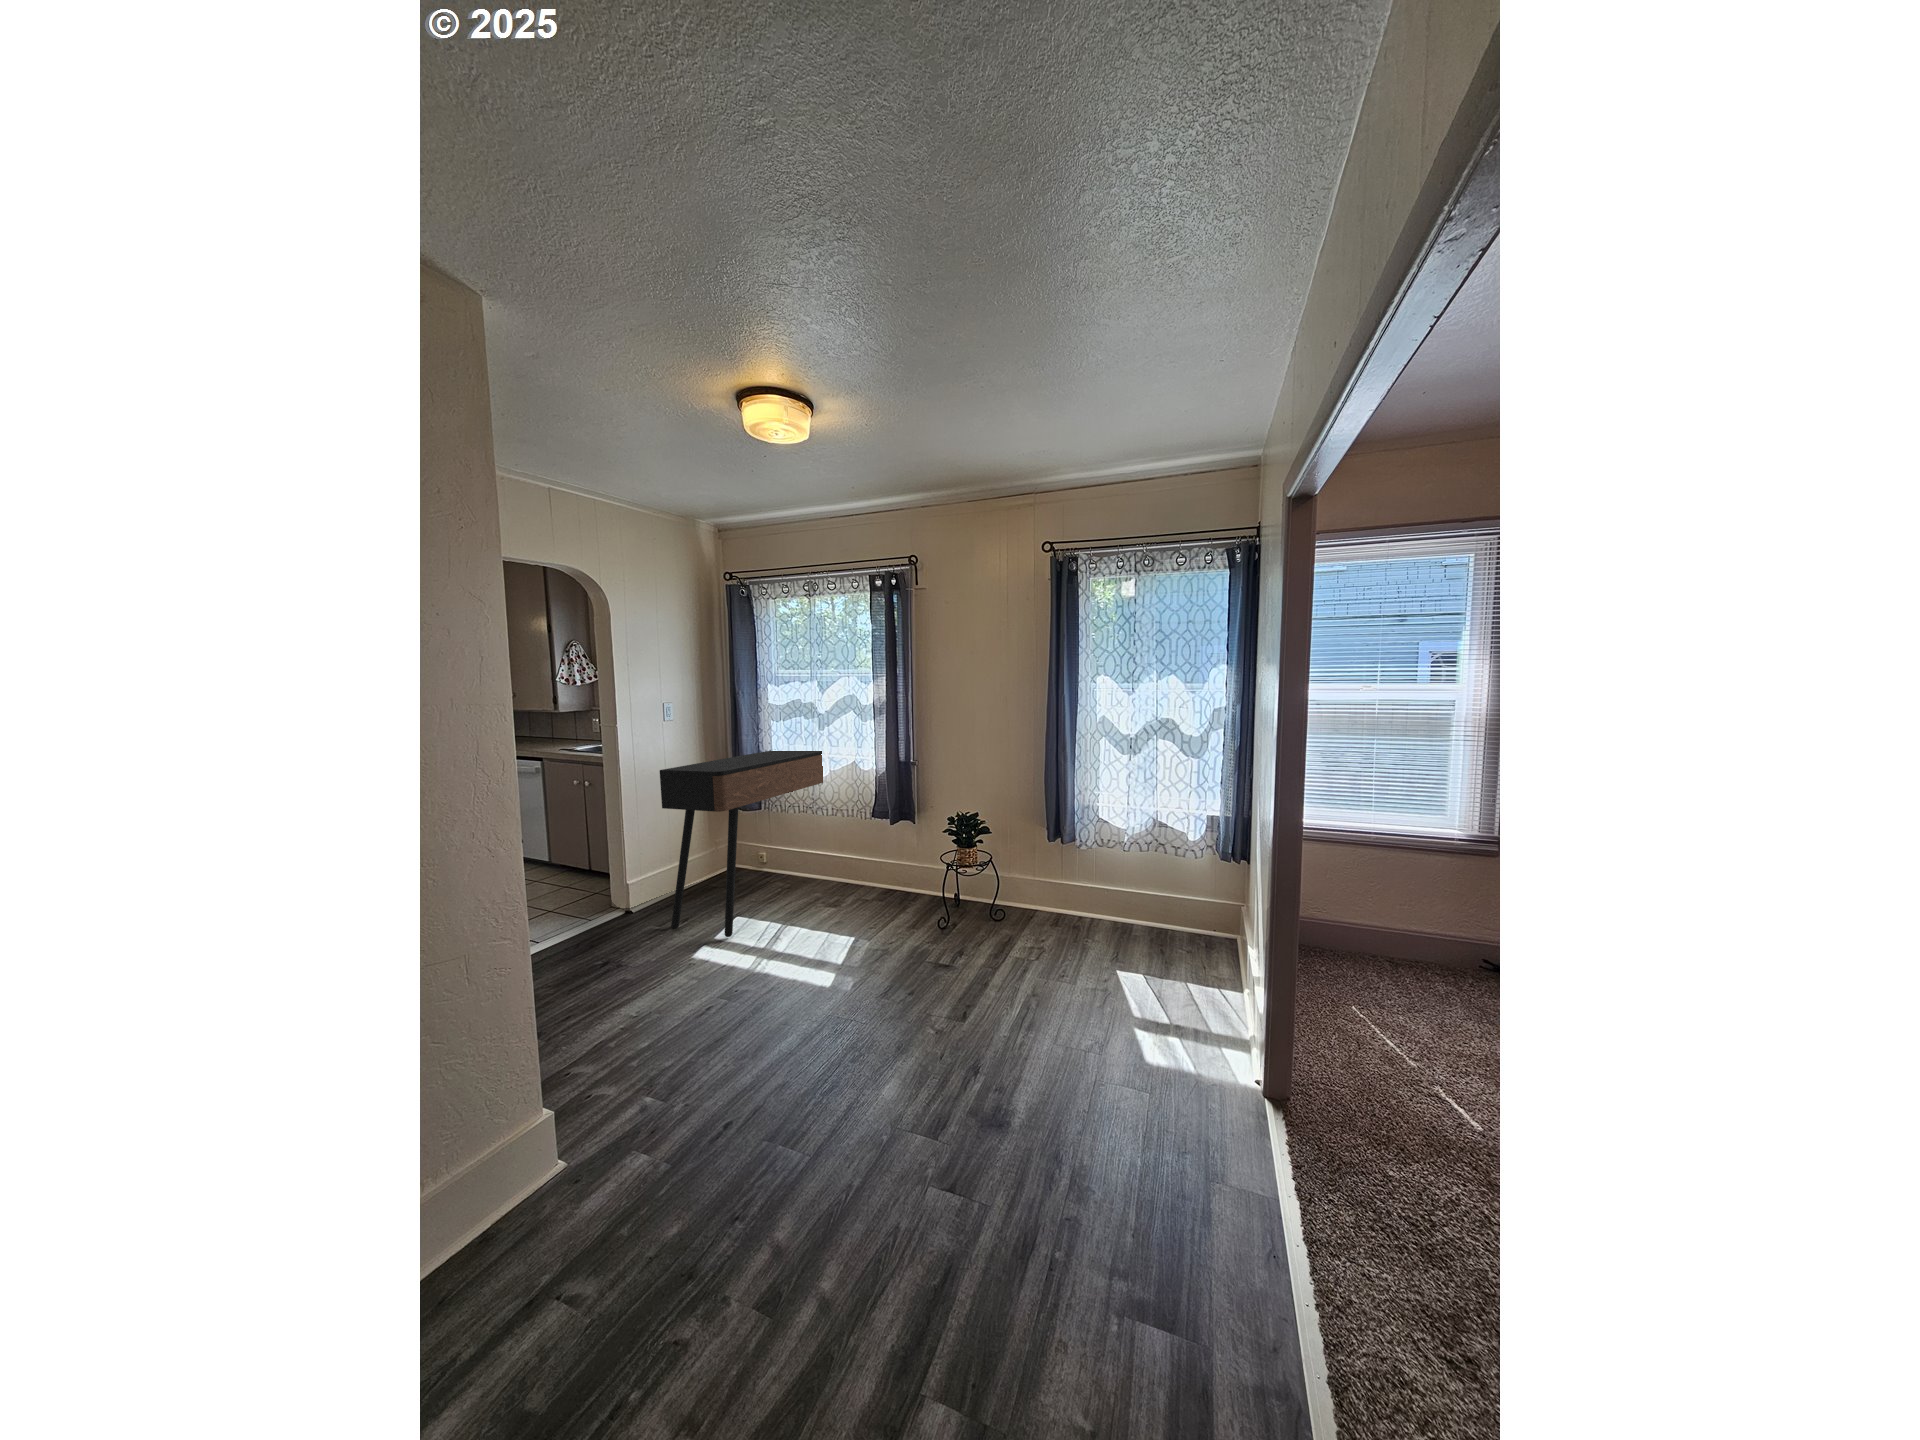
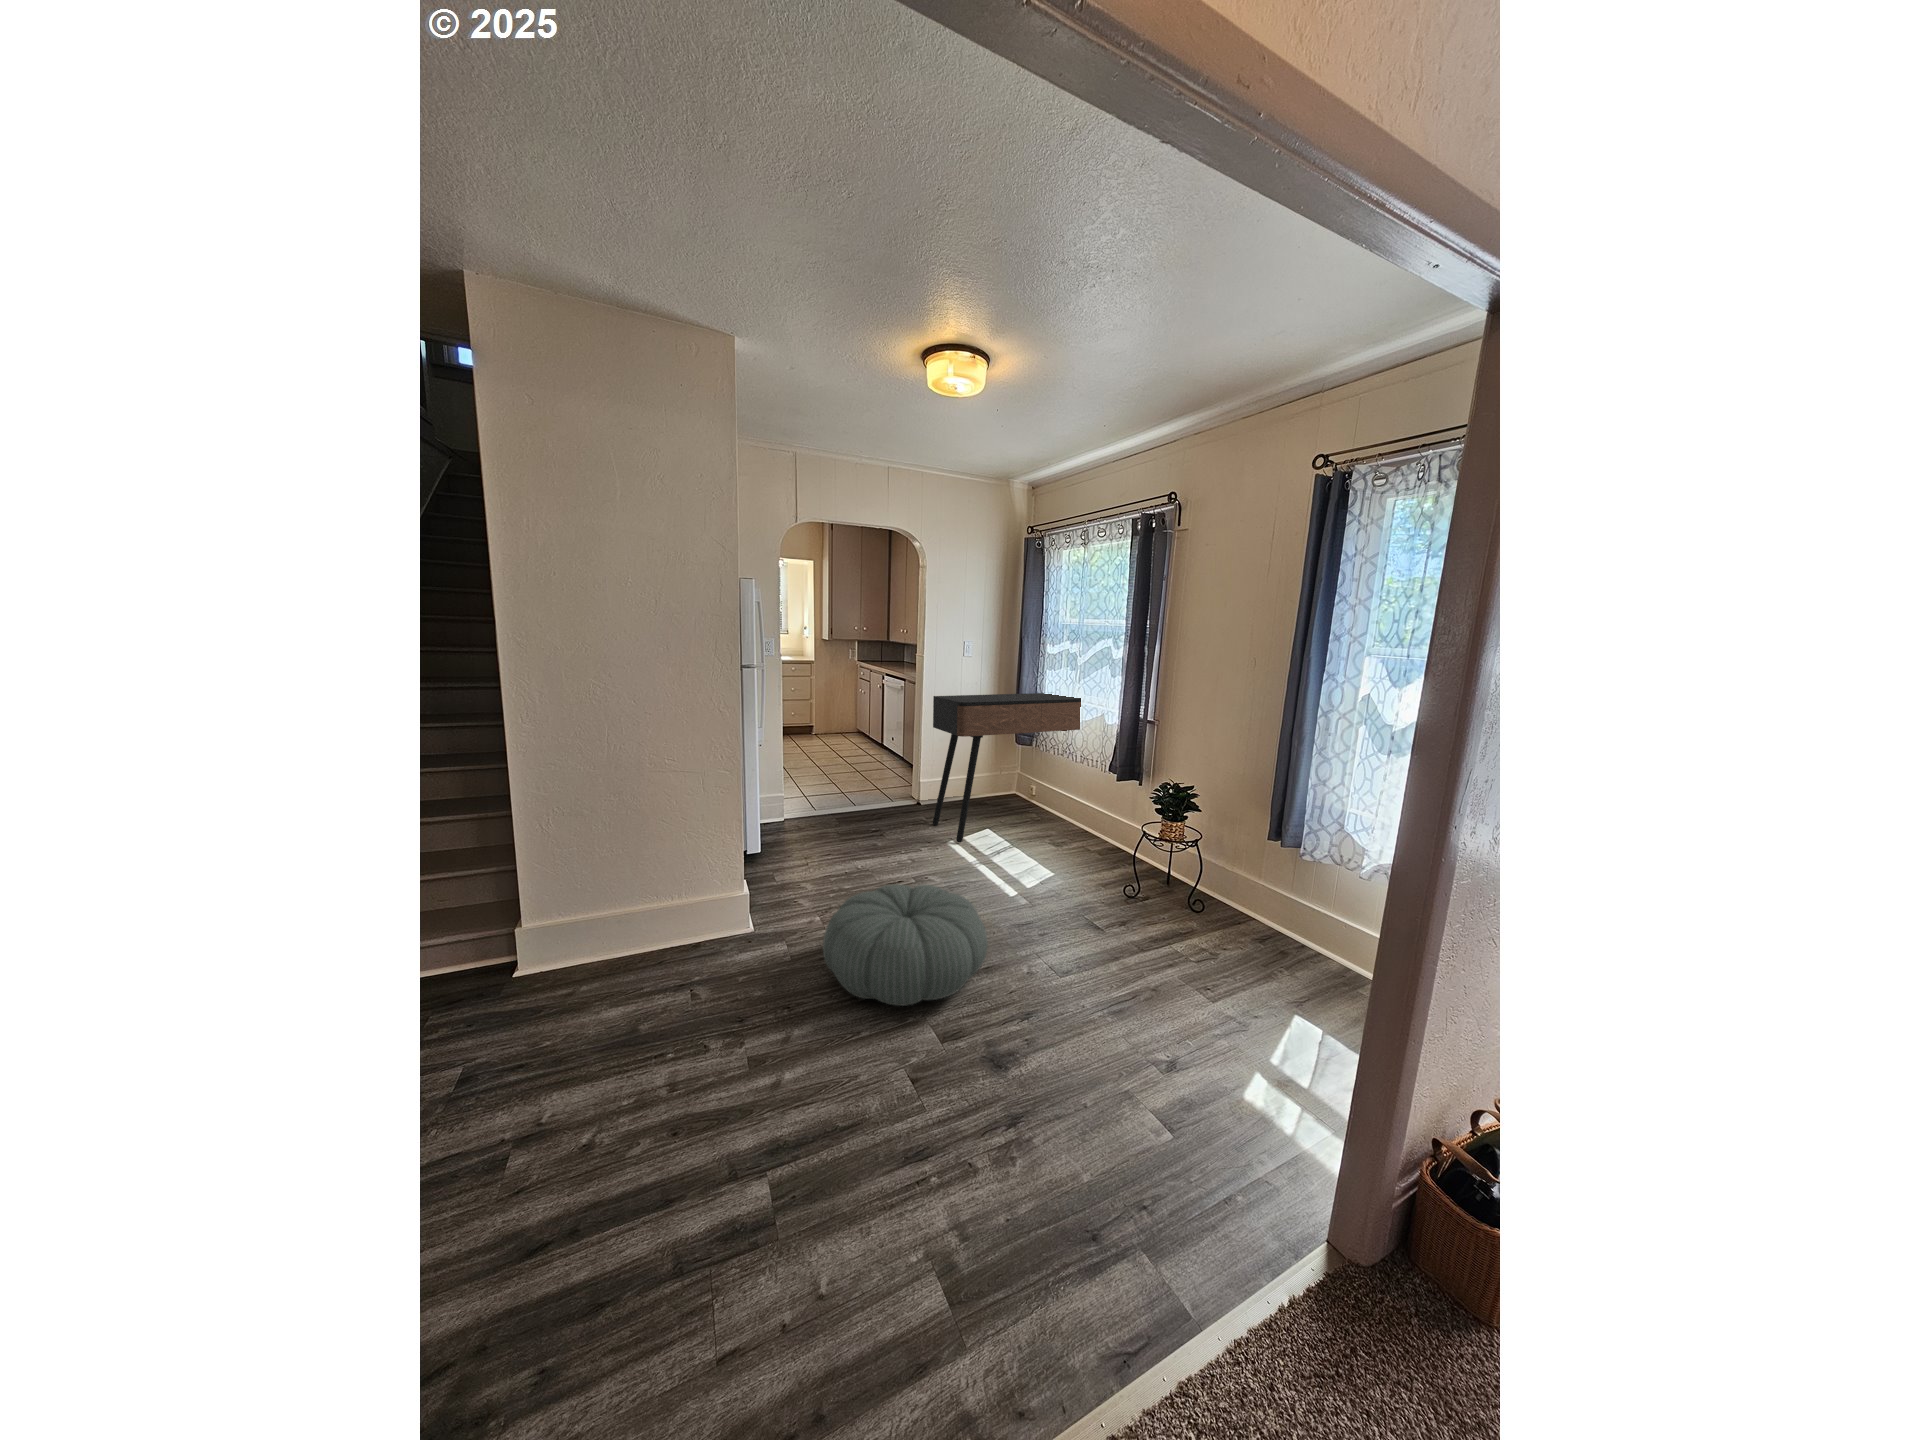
pouf: none [726,983,930,1156] -> present [823,884,988,1006]

